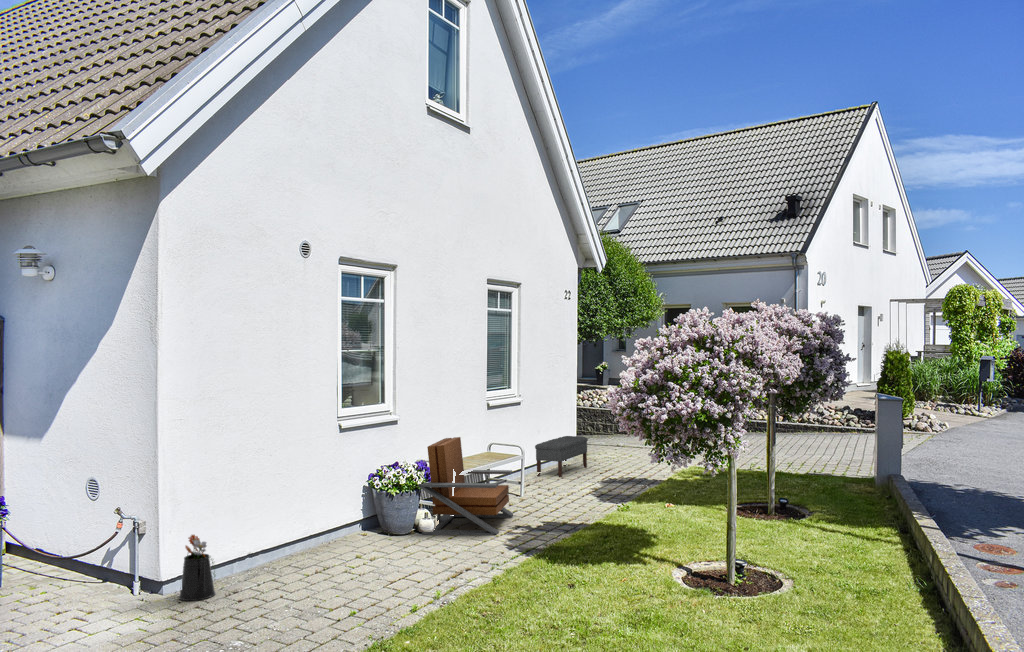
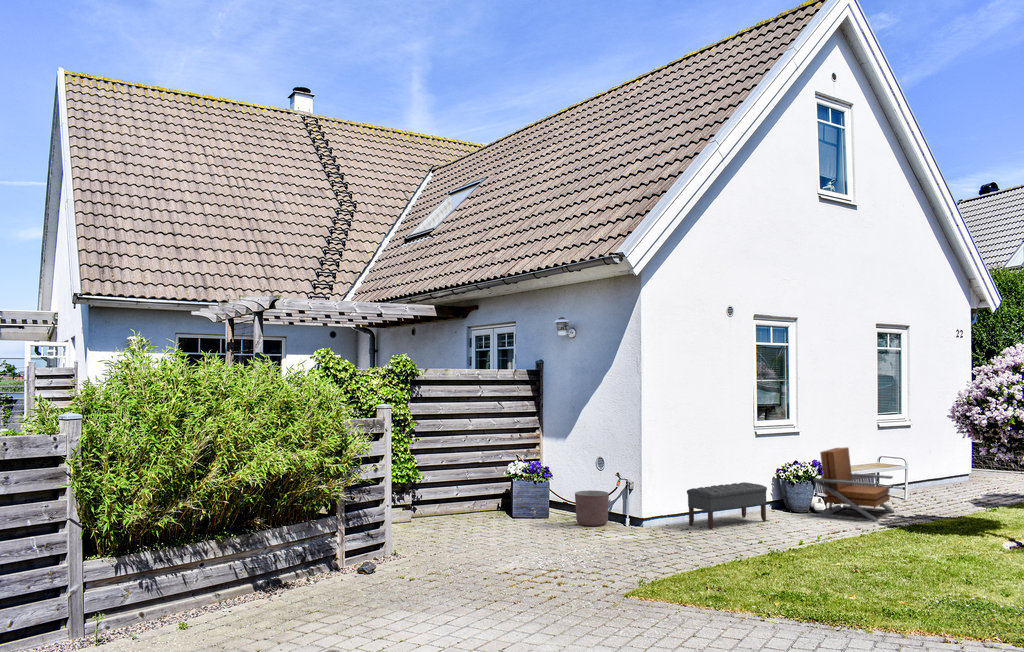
bench: present [535,436,588,477] -> present [687,482,767,530]
watering can: present [179,535,216,601] -> none [654,493,676,533]
planter: none [38,538,103,603] -> present [575,490,609,526]

